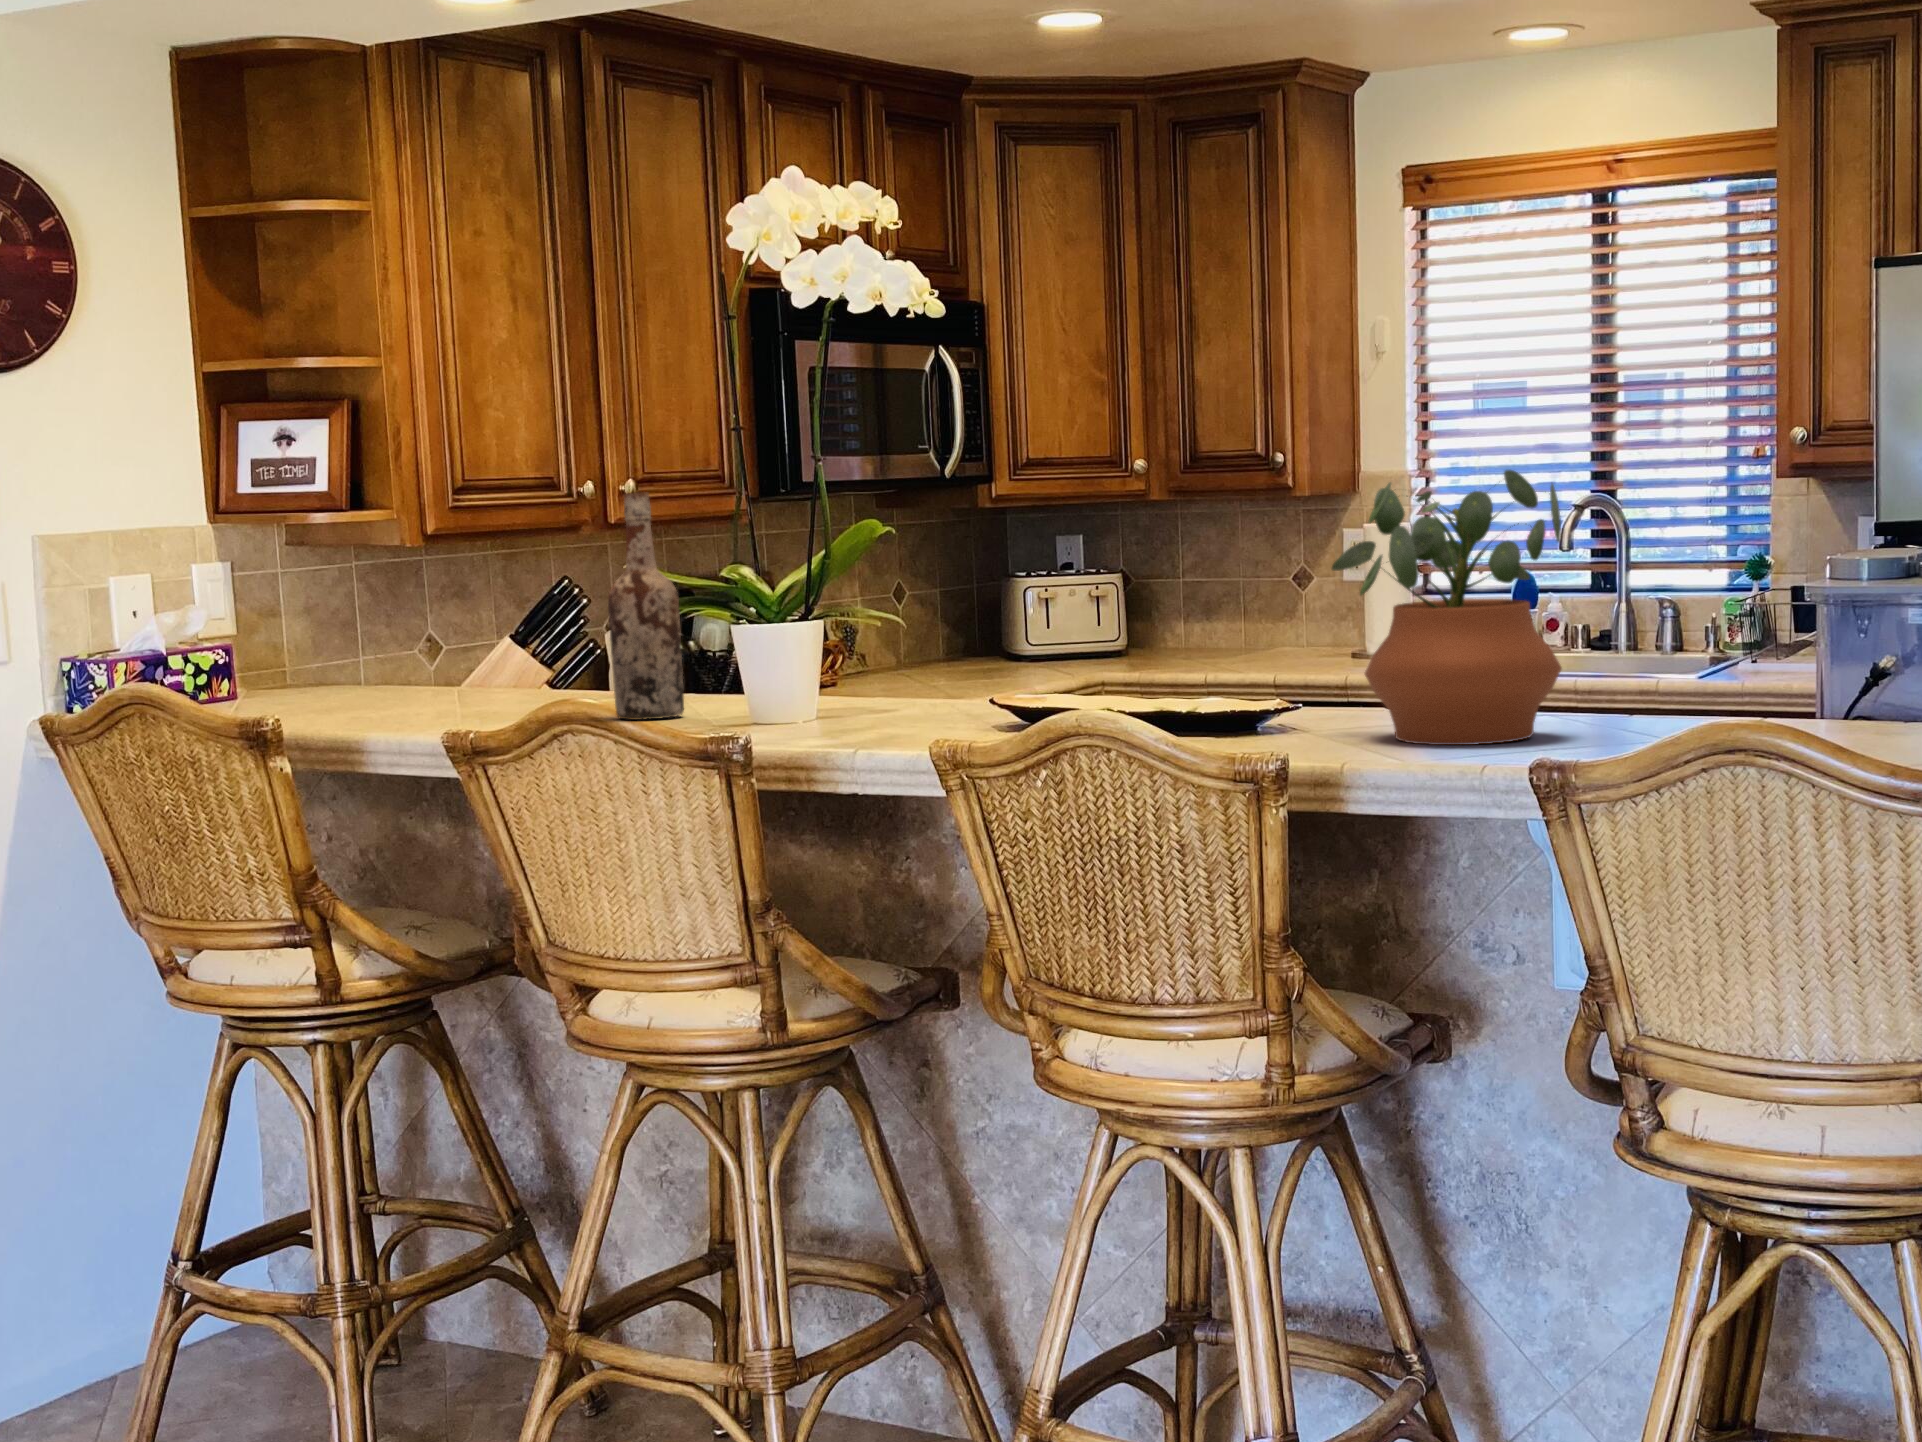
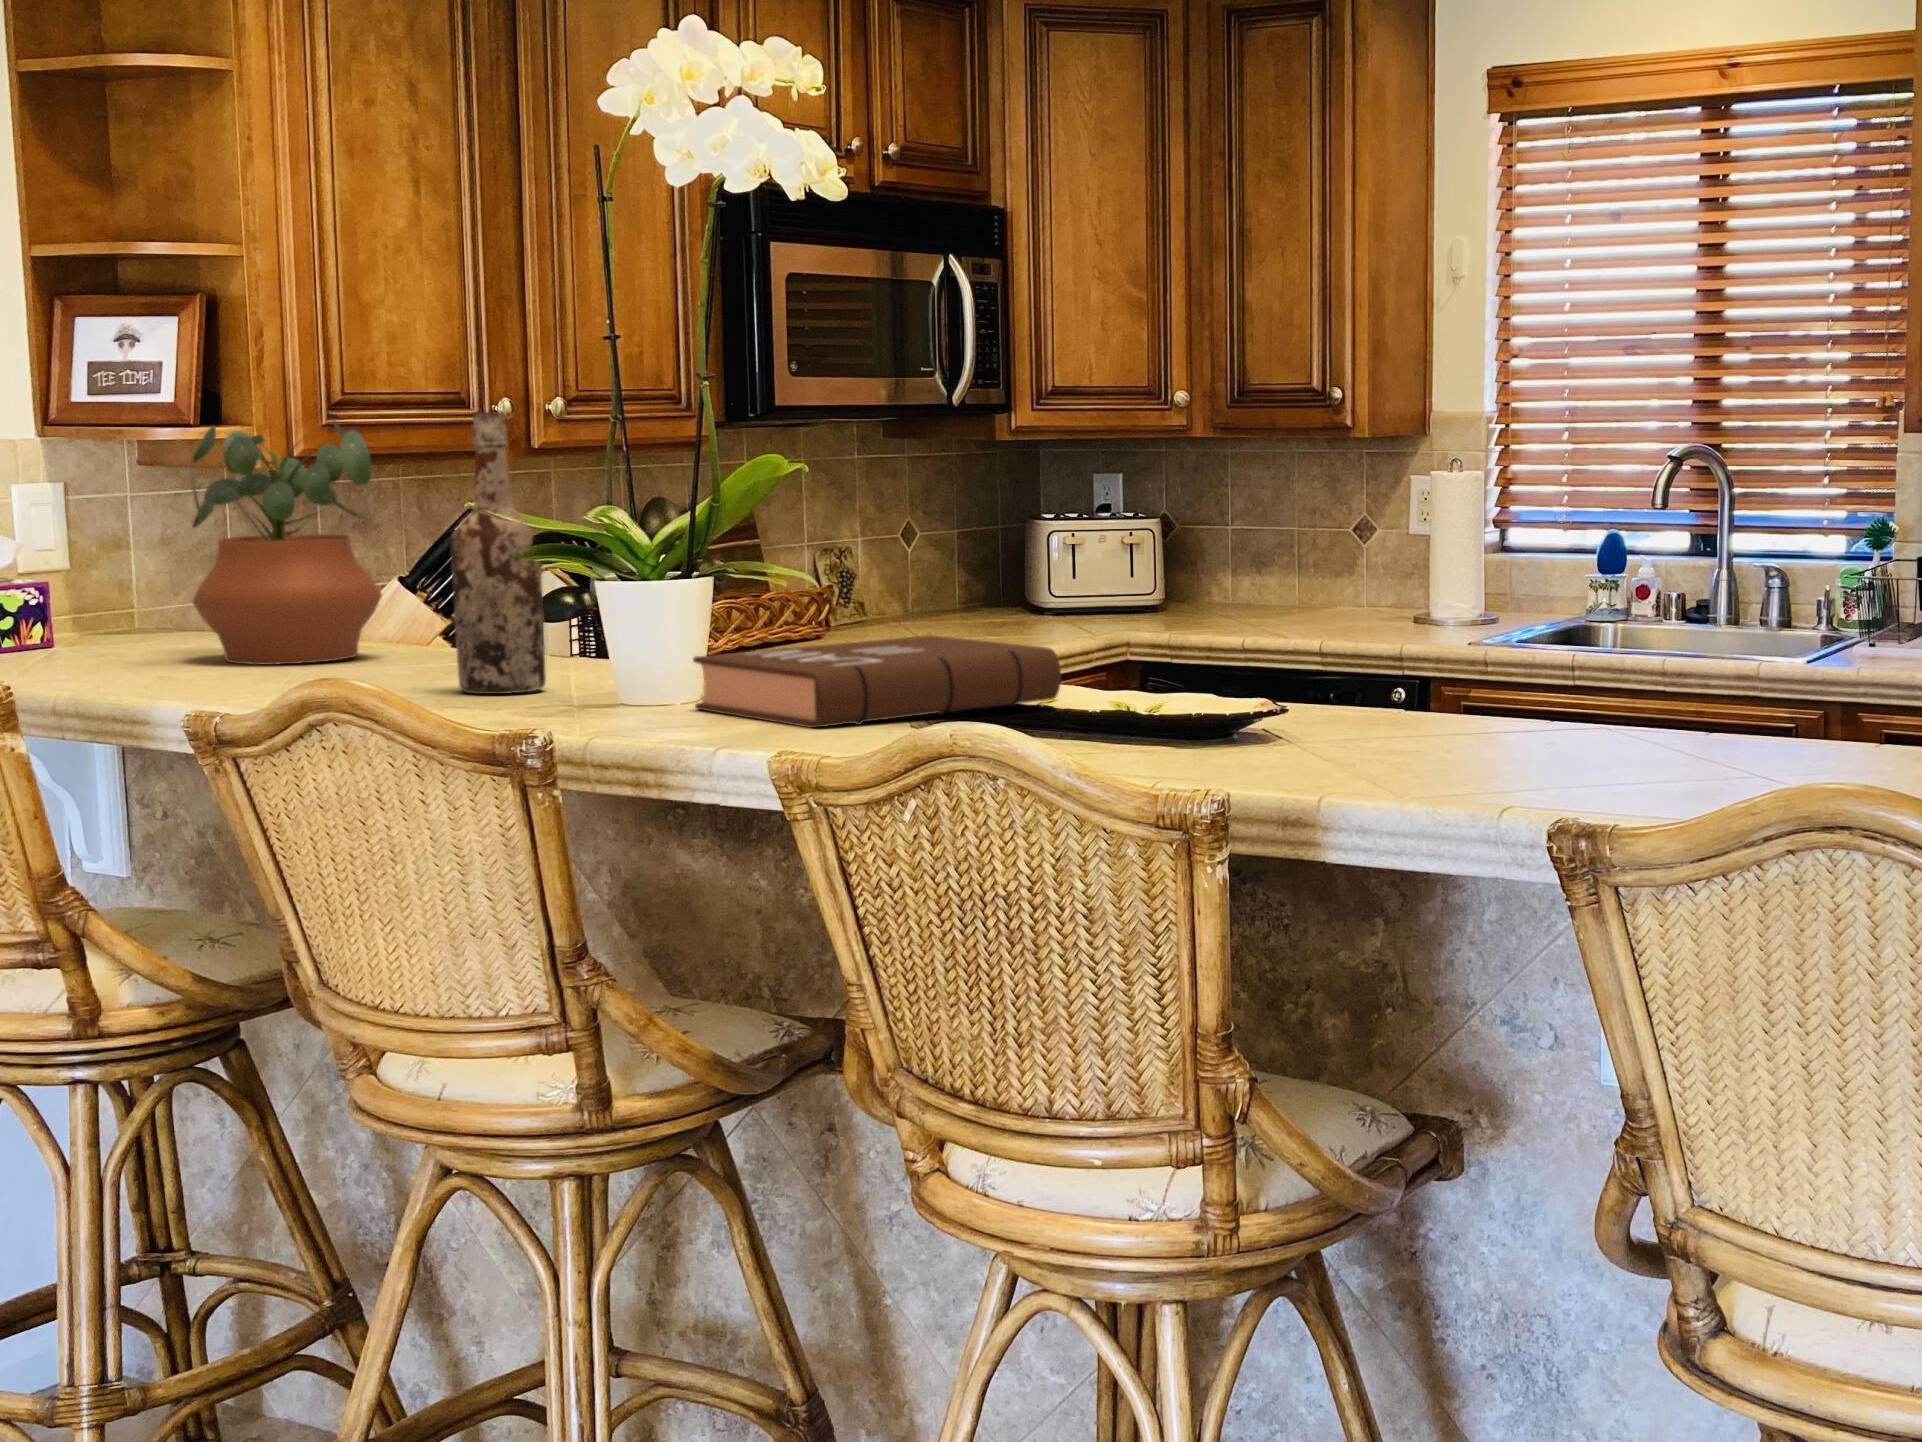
potted plant: present [1332,470,1562,745] -> present [191,420,382,665]
book: none [816,663,1108,733] -> present [693,635,1061,728]

